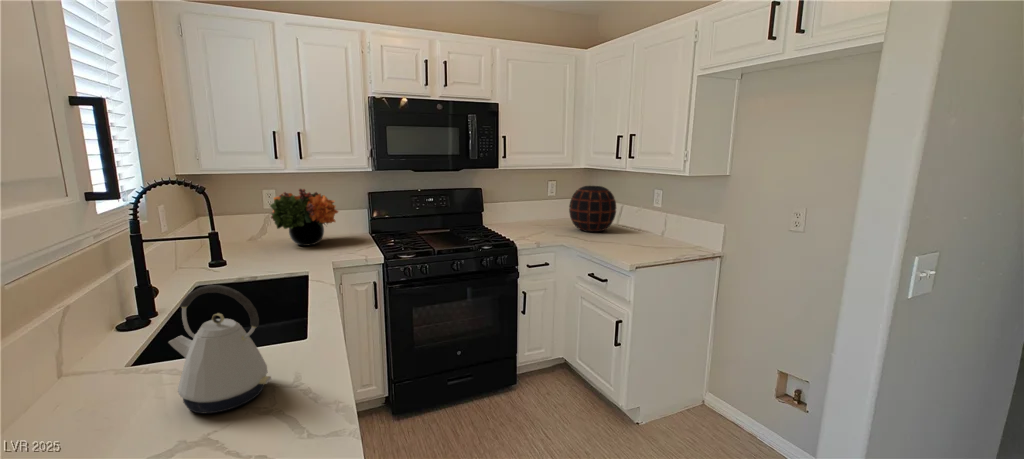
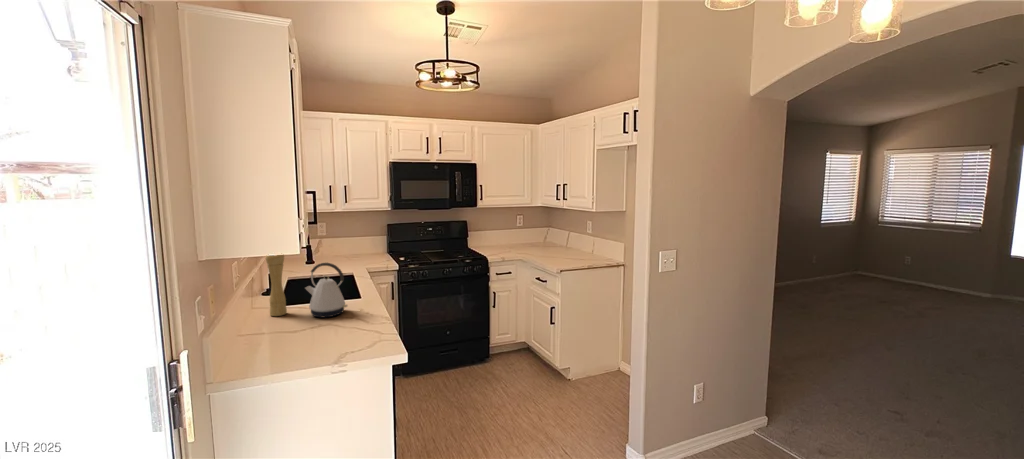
decorative vase: present [569,186,616,232] -> none [529,218,562,251]
flower arrangement: present [270,189,338,246] -> none [324,222,369,260]
pepper mill: none [63,262,134,408] -> present [266,255,287,316]

